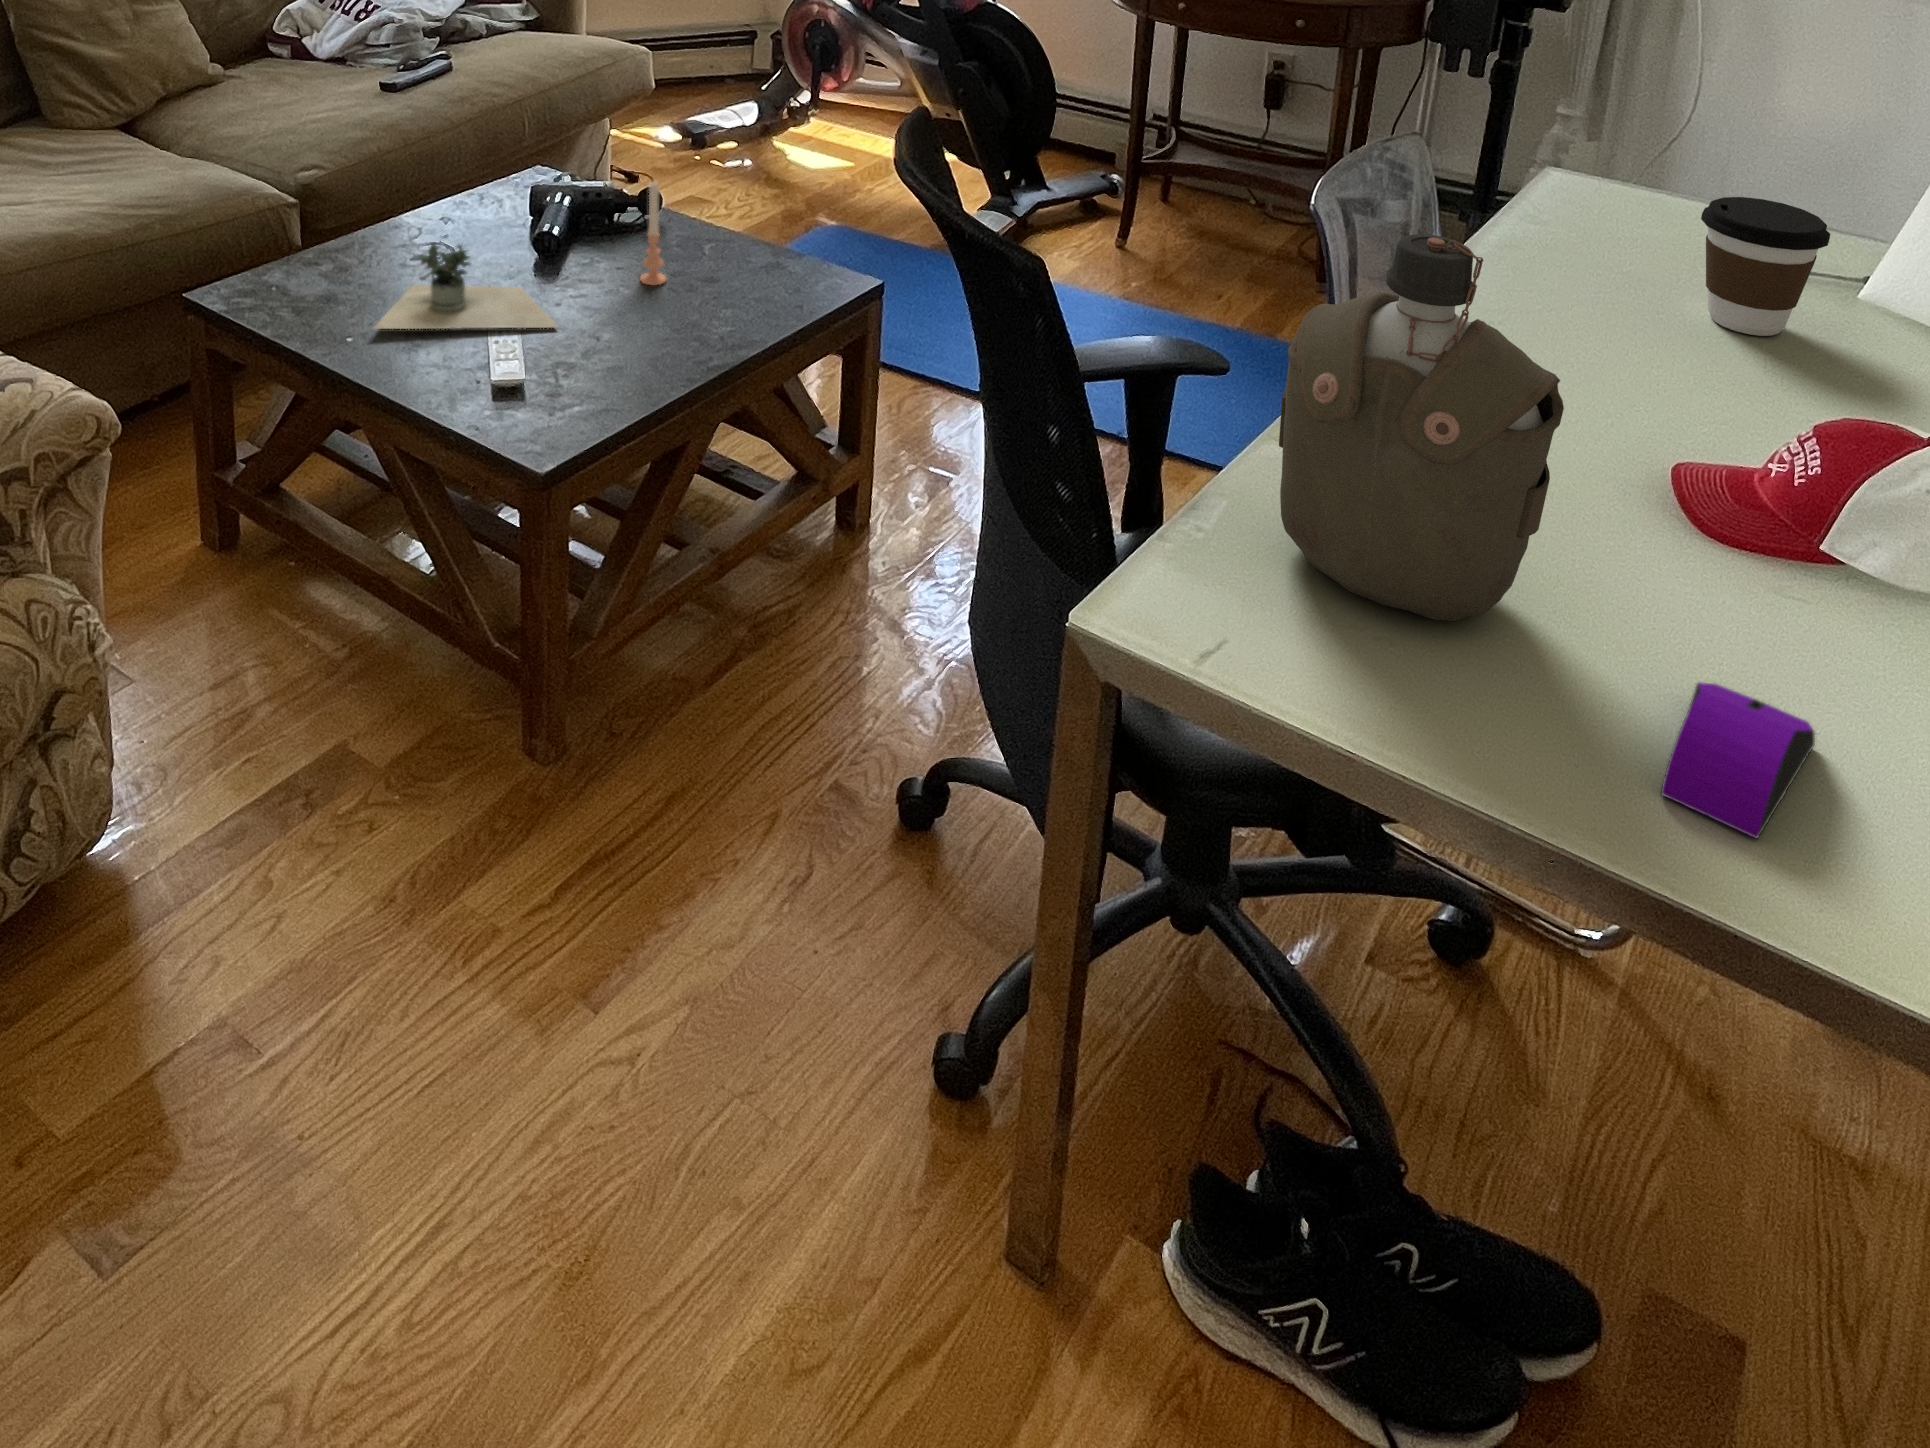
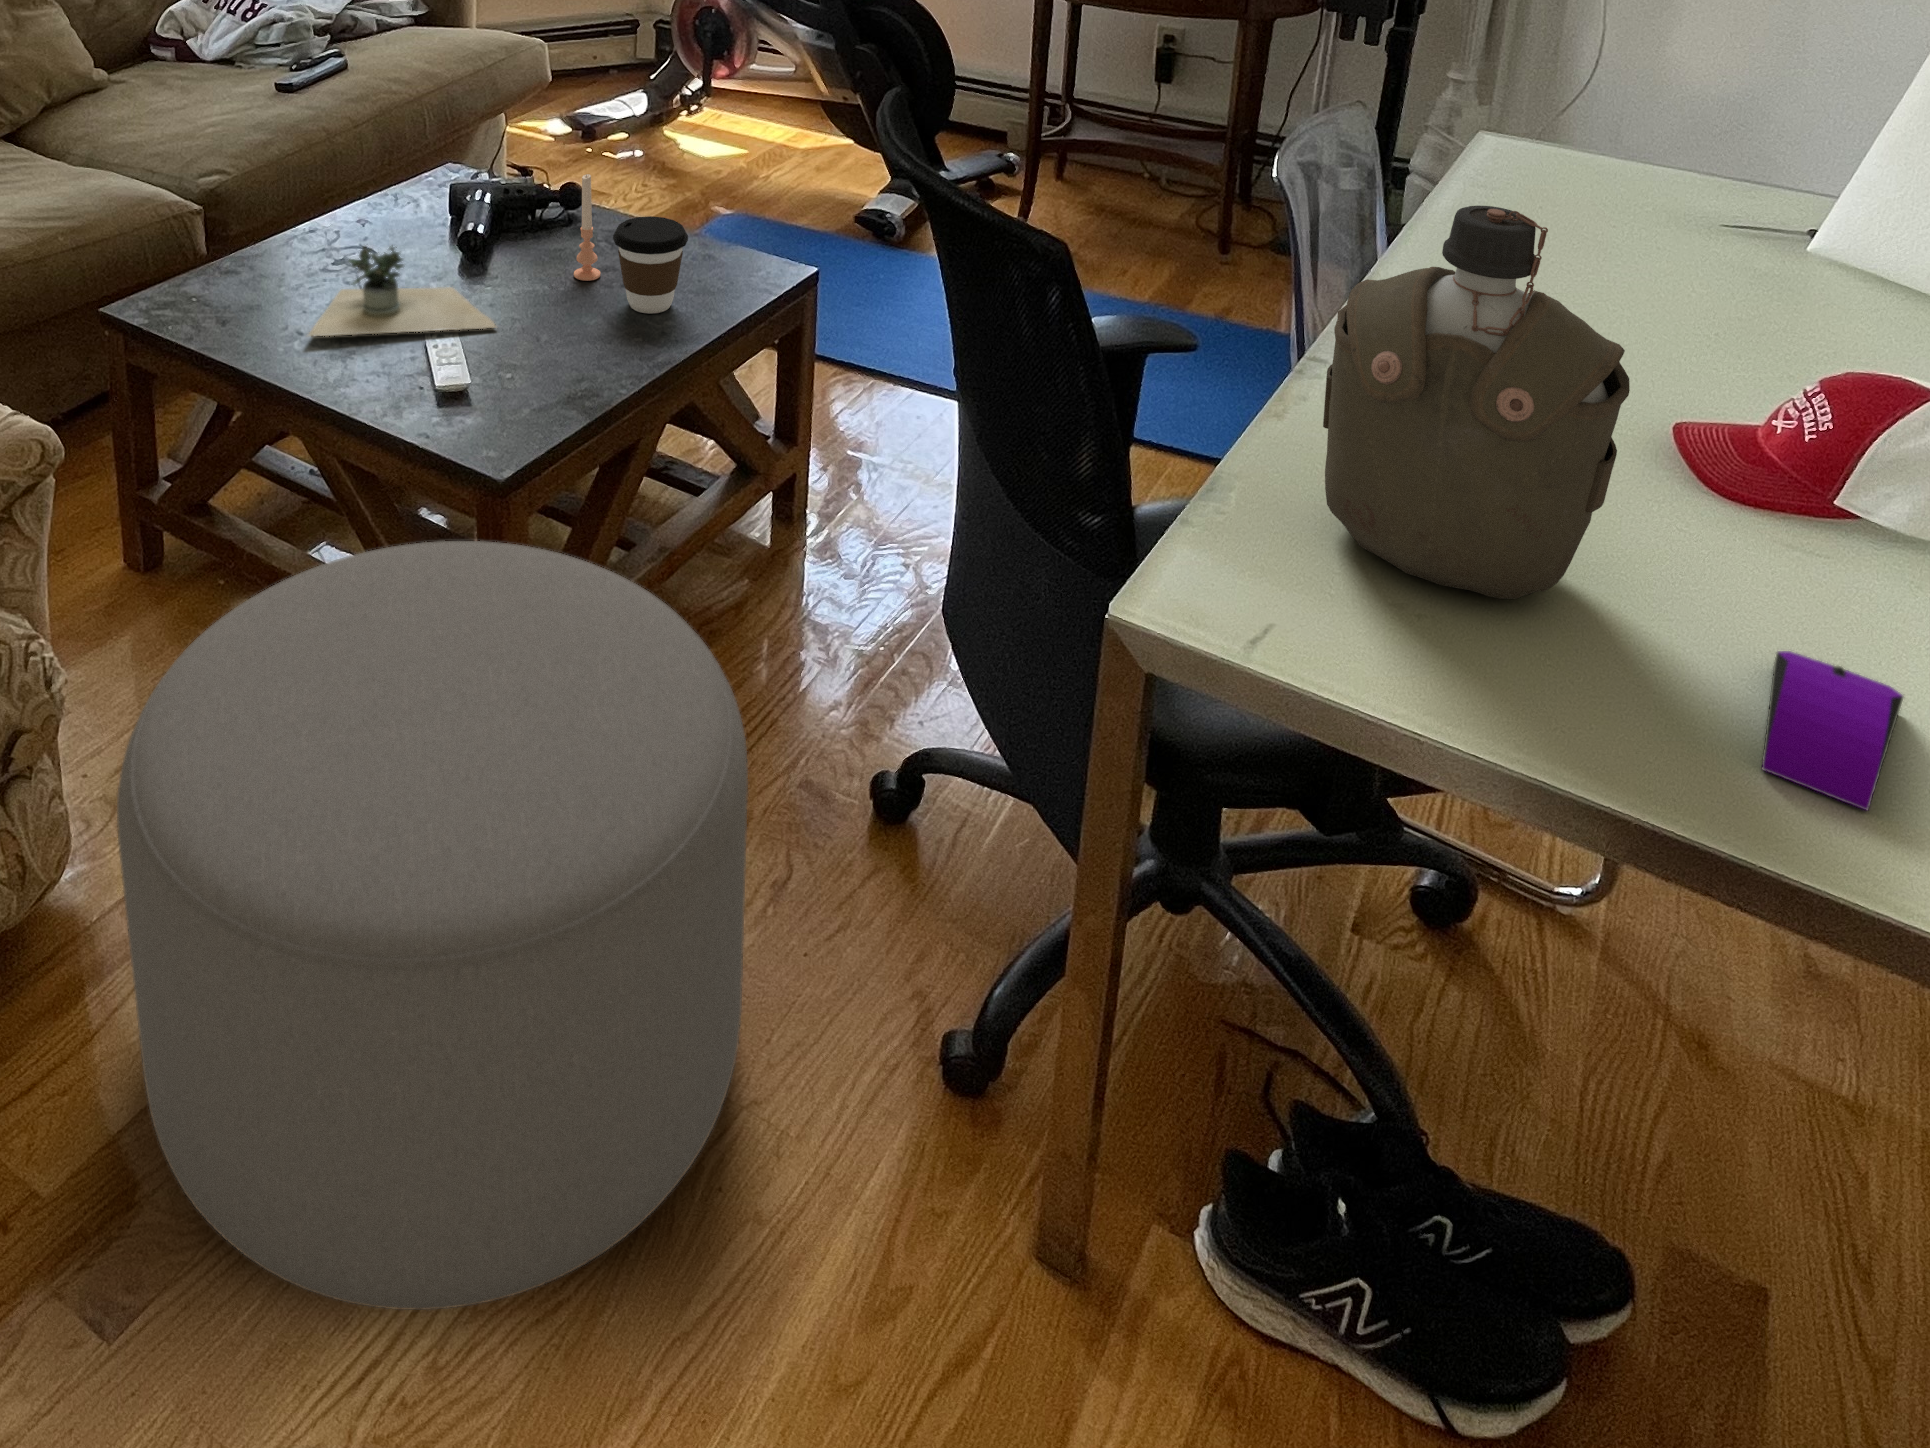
coffee cup: present [1701,197,1830,336] -> present [613,216,688,313]
ottoman: none [139,530,748,1269] -> present [117,541,748,1310]

